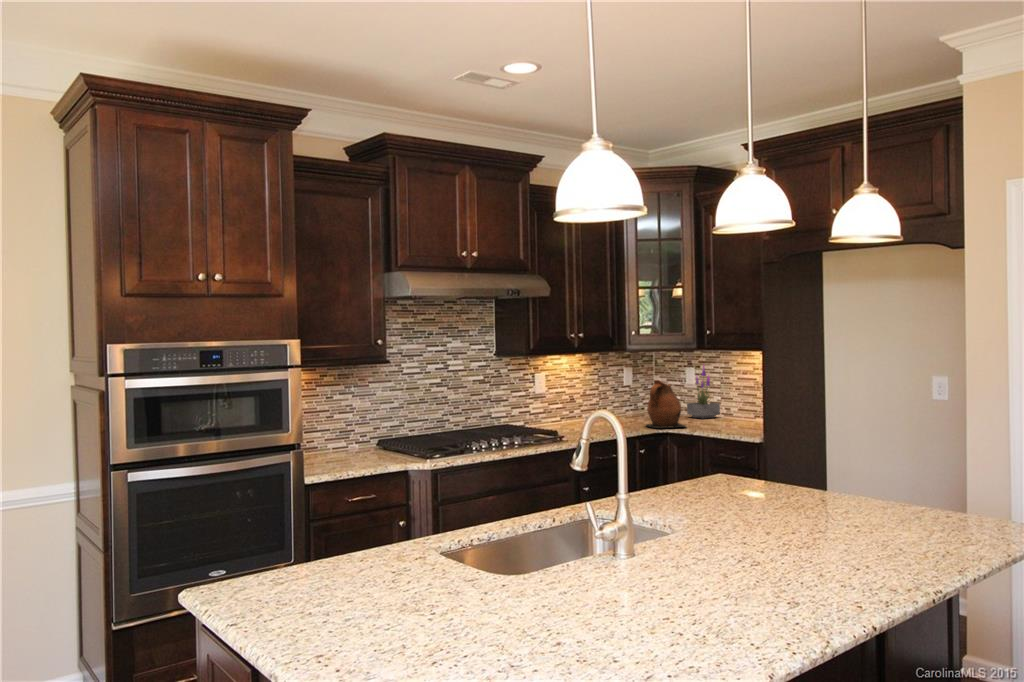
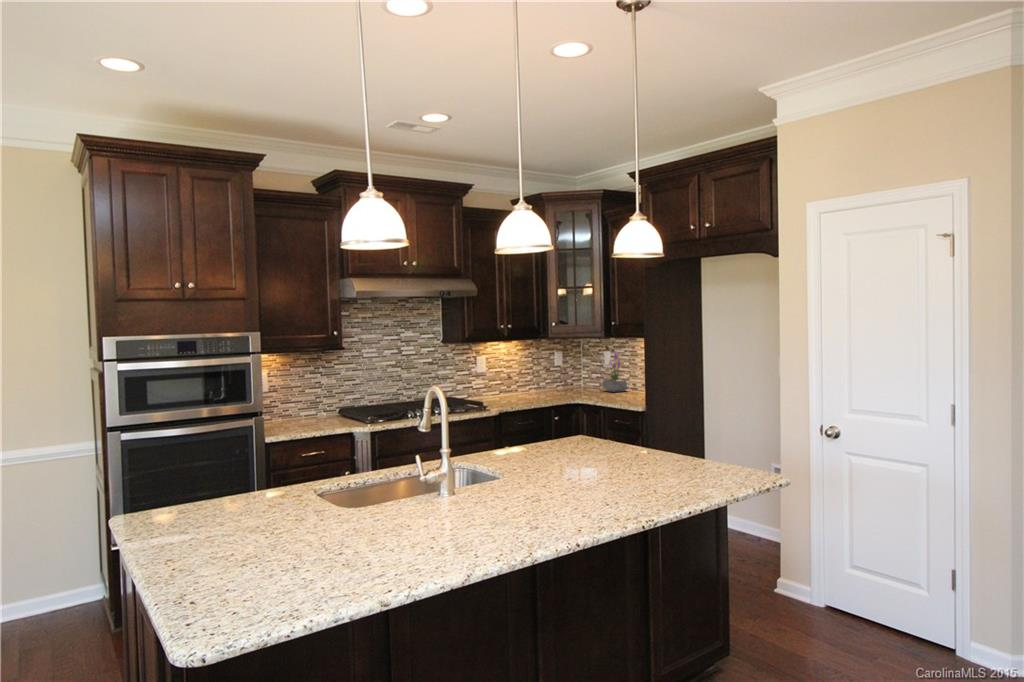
ceramic pitcher: present [646,380,686,428] -> none [561,362,594,400]

